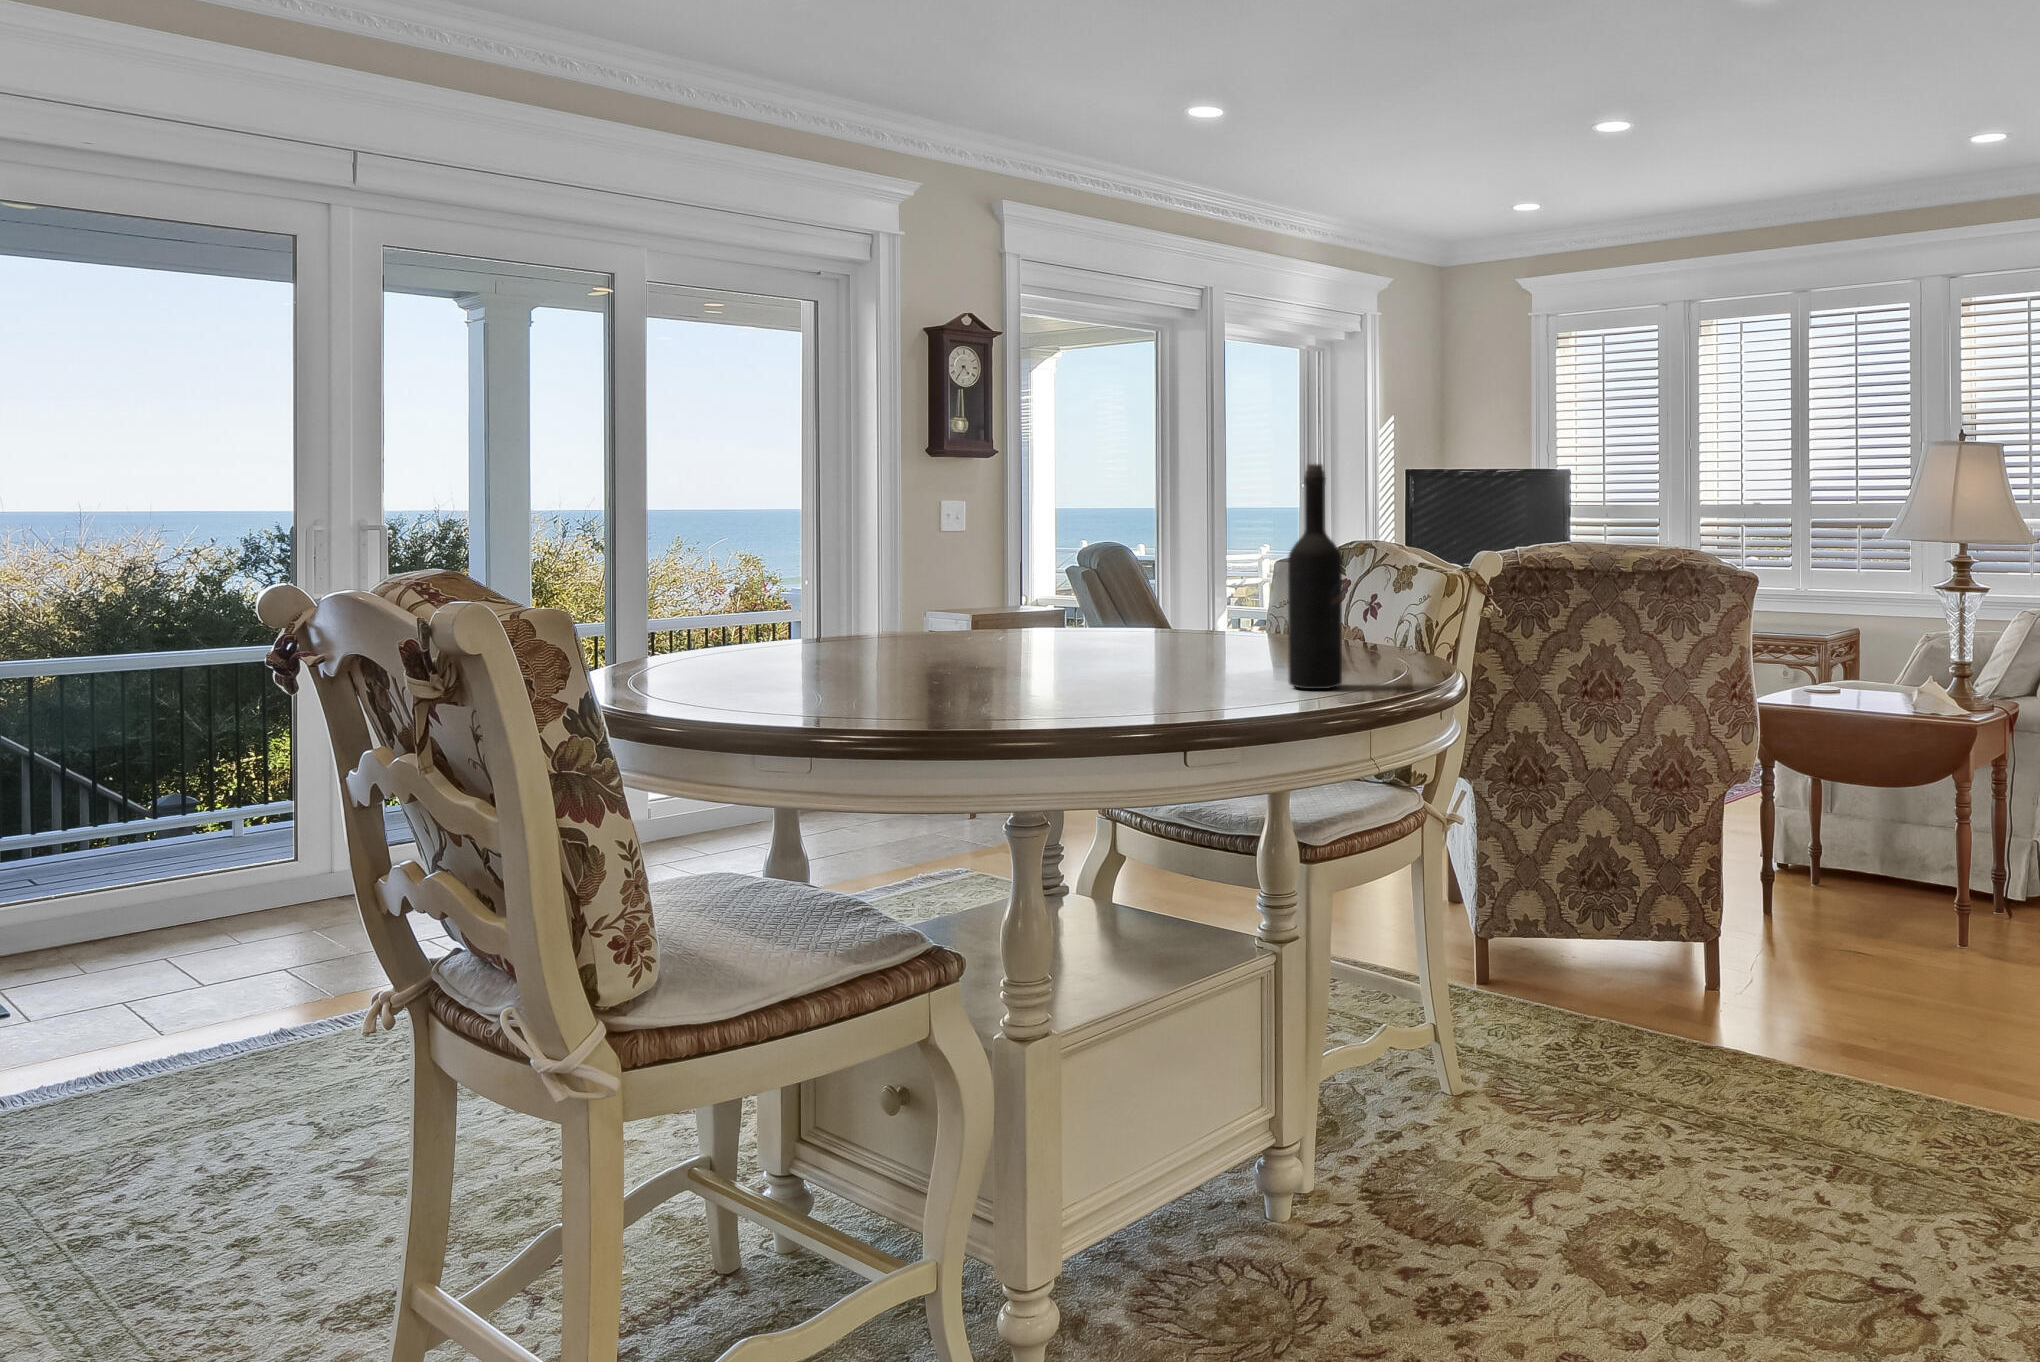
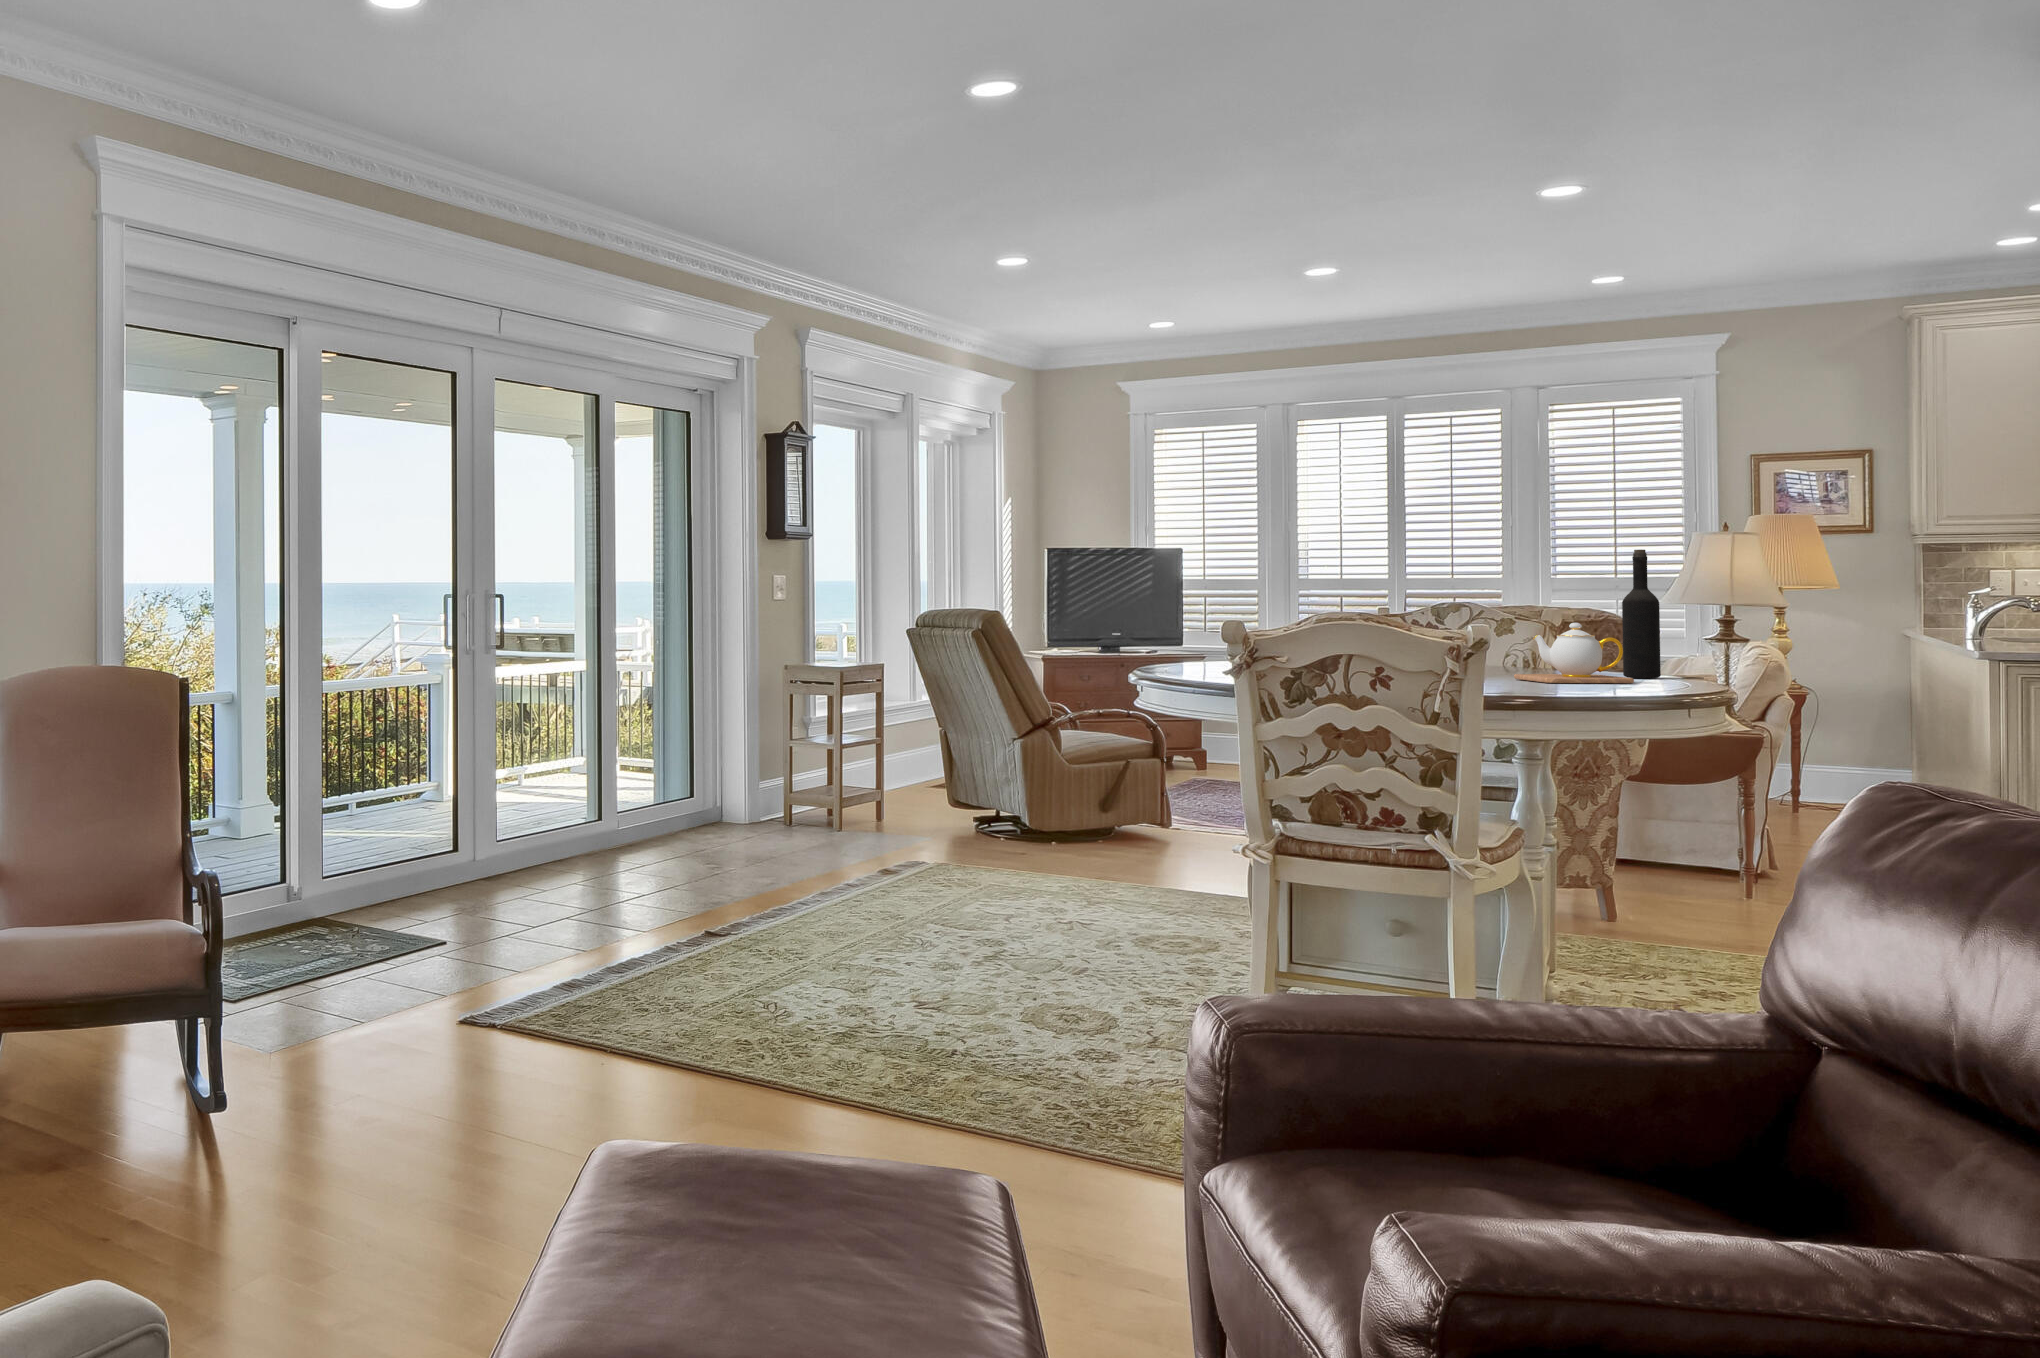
teapot: none [1030,595,1202,709] -> present [1514,623,1634,683]

